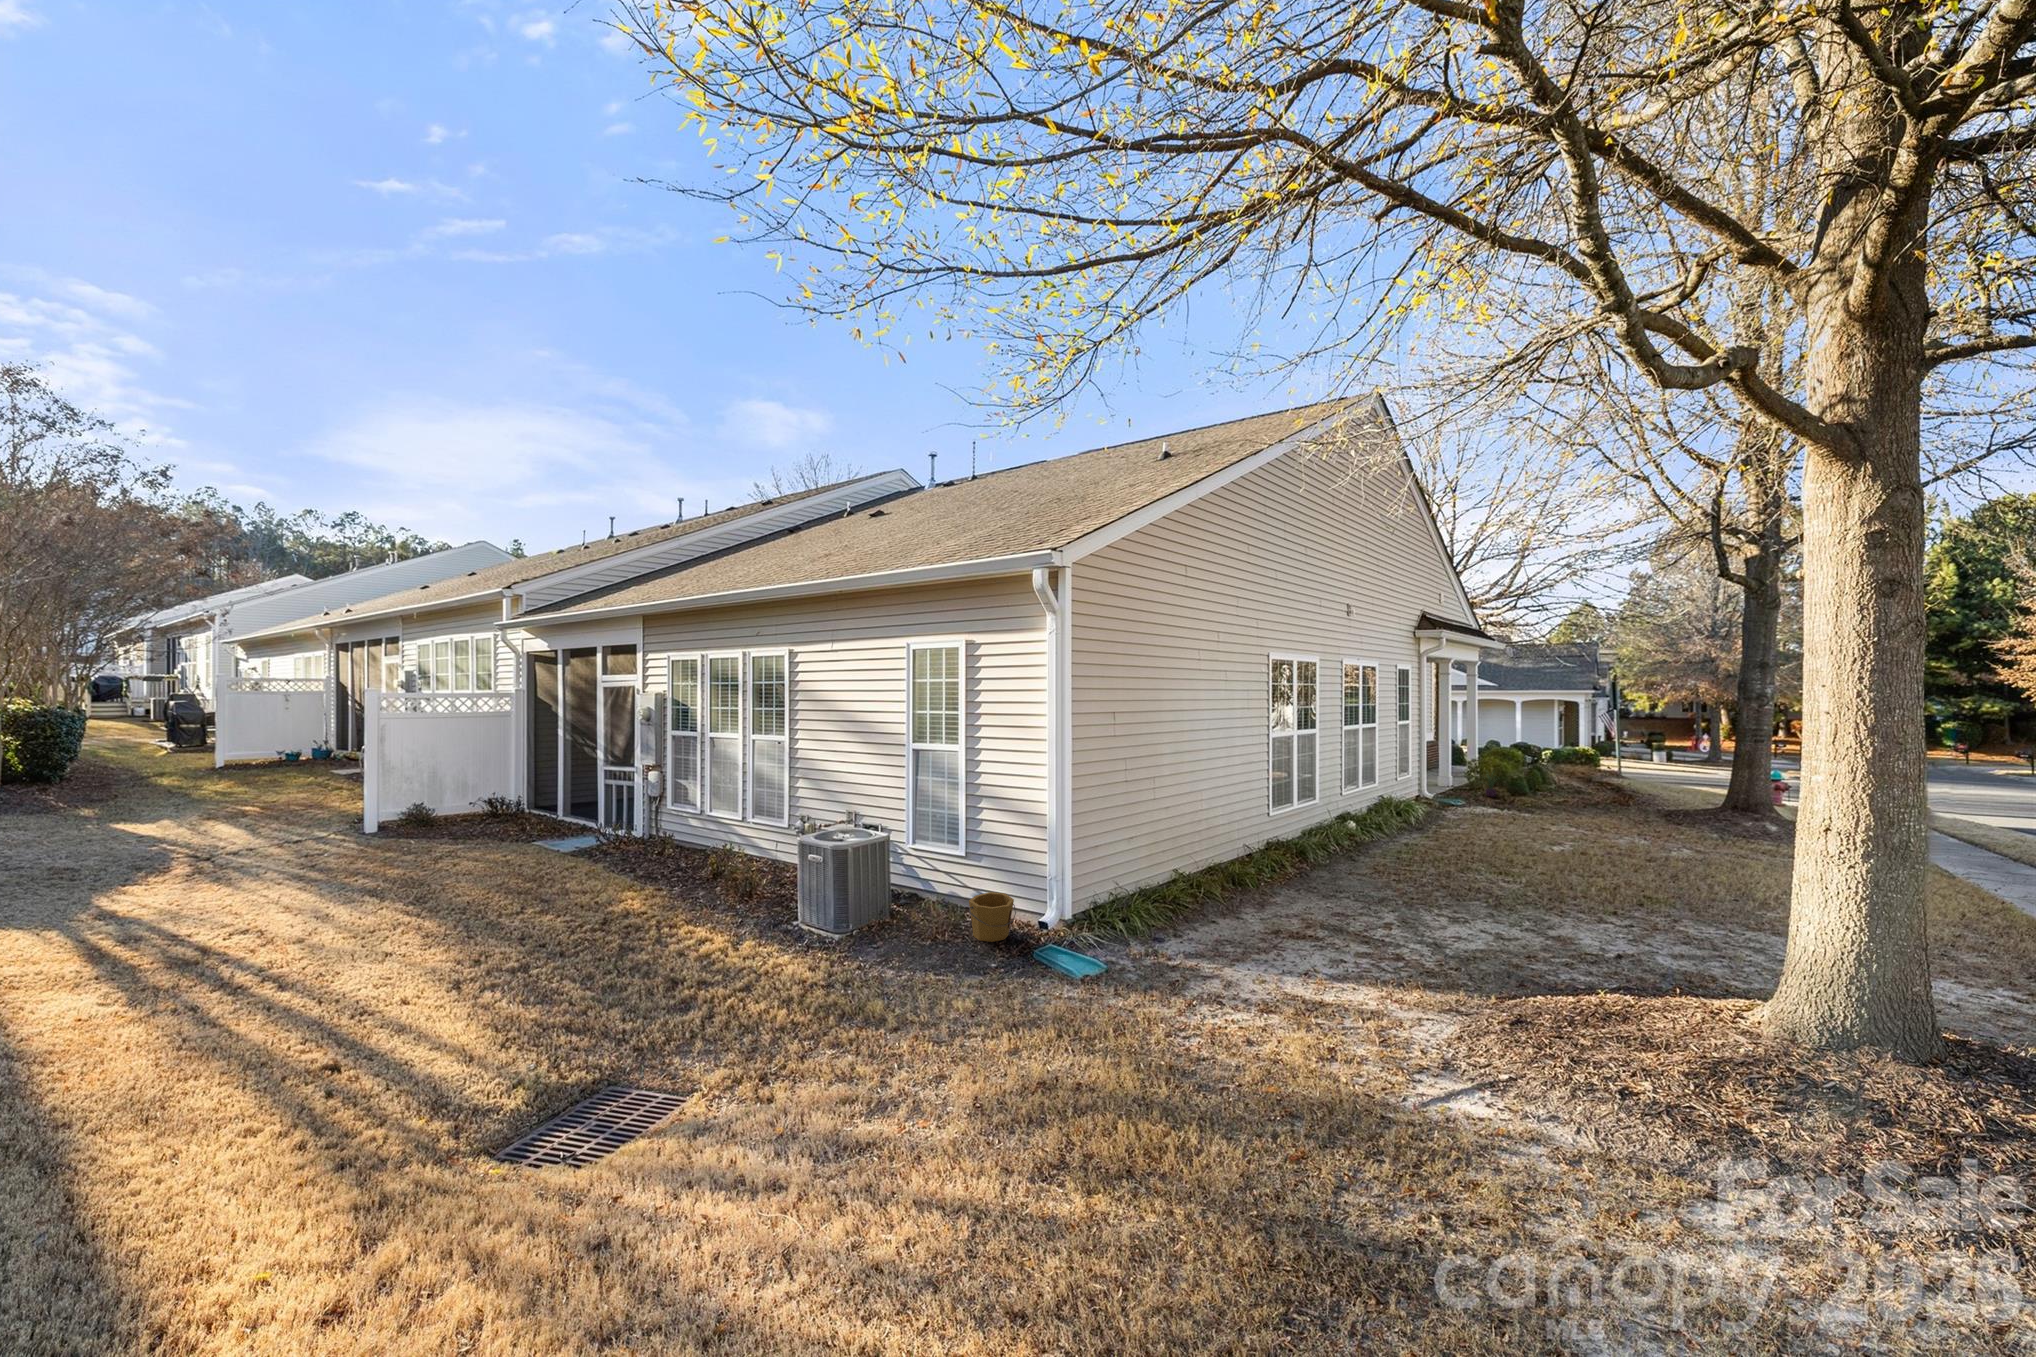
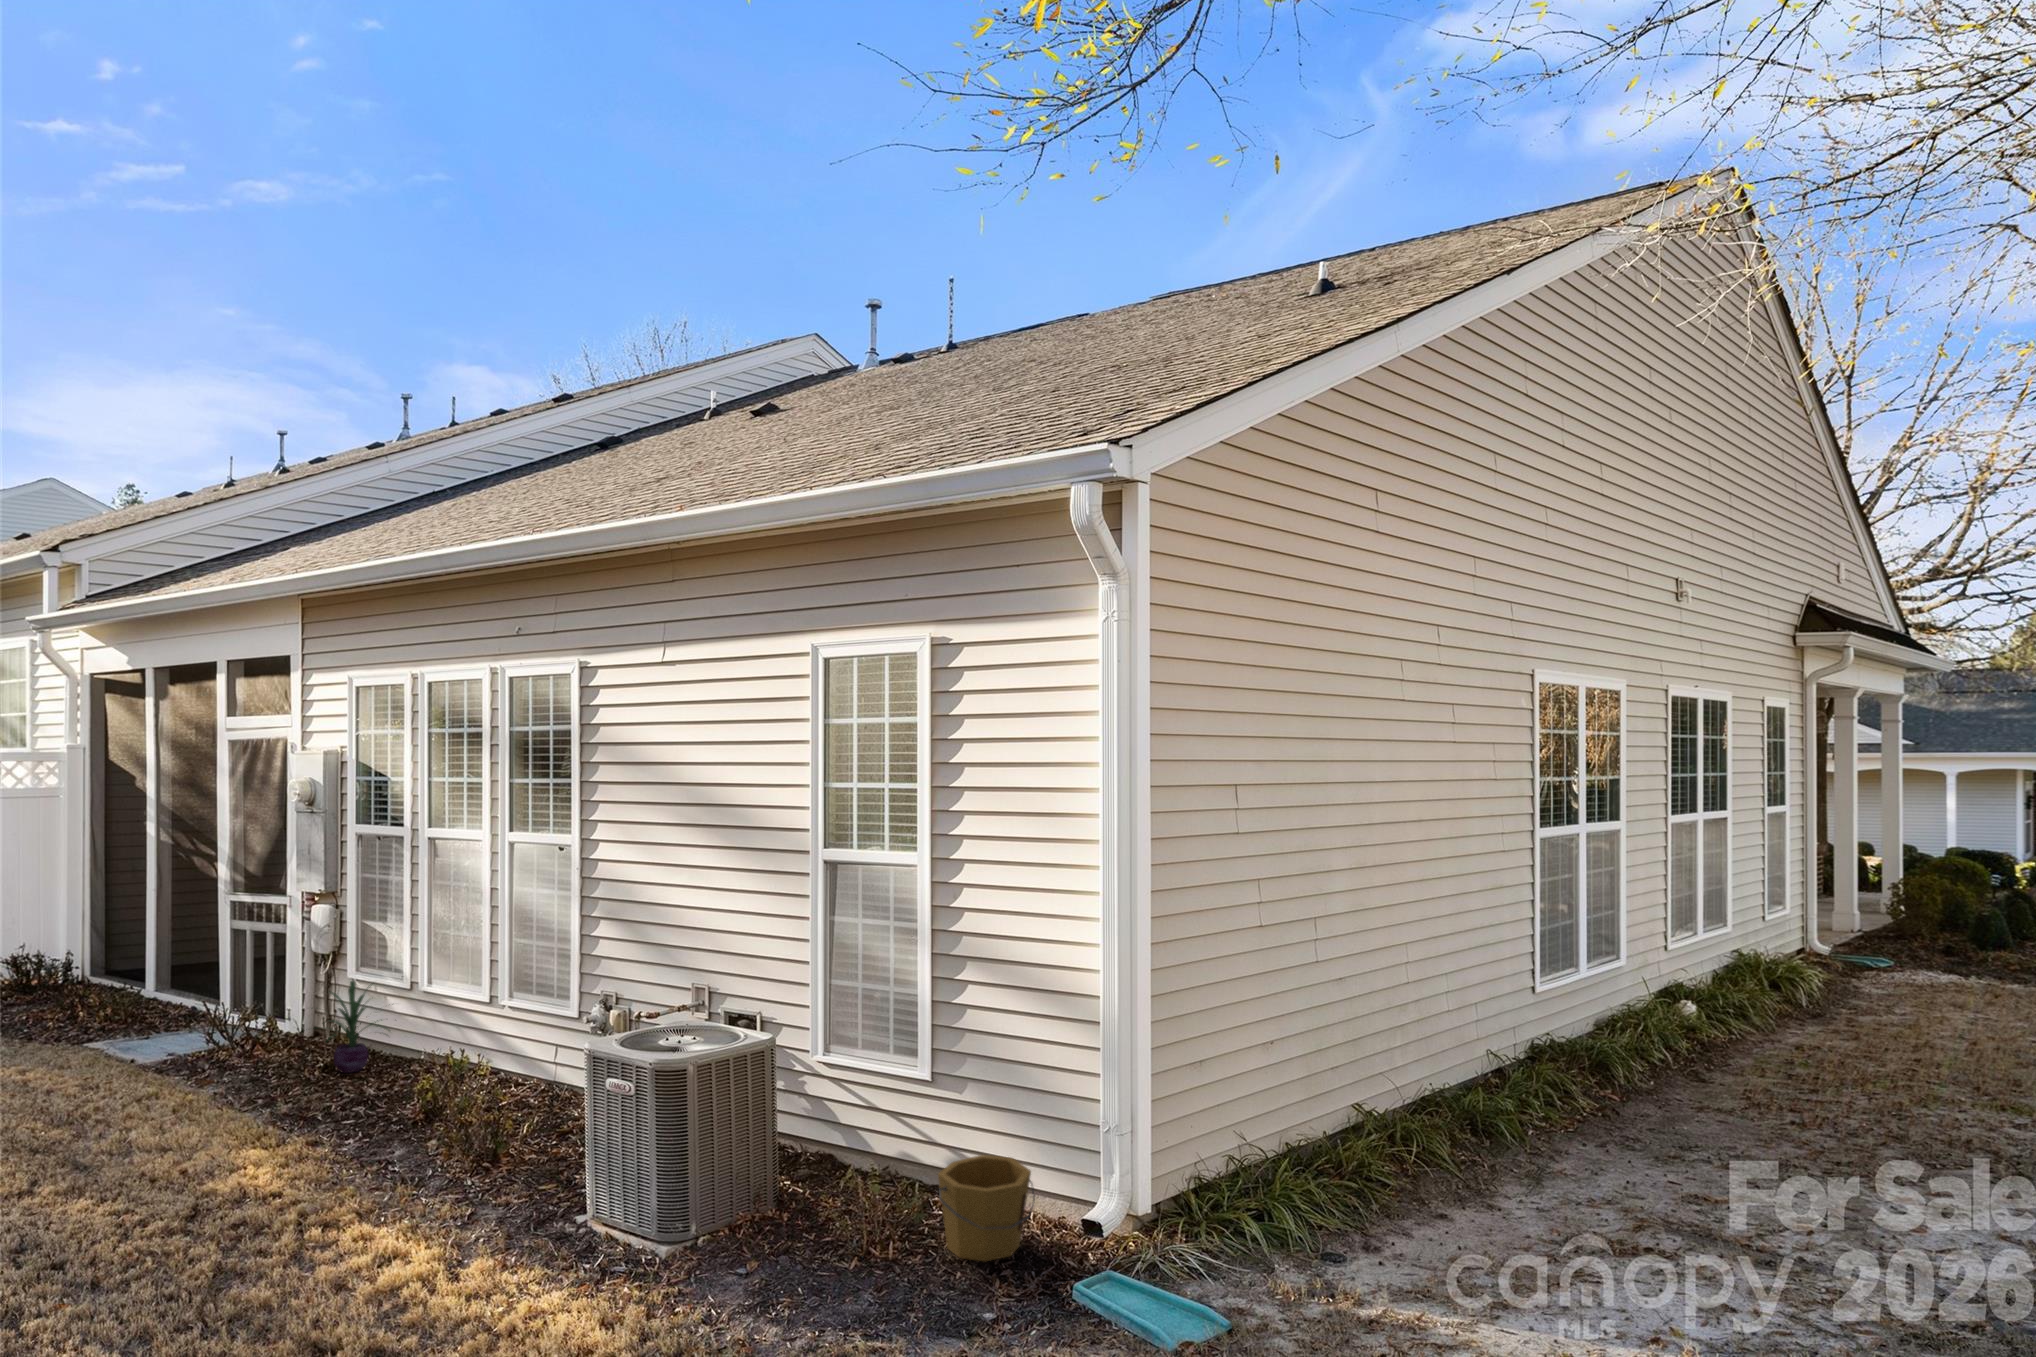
decorative plant: present [1486,773,1497,797] -> present [323,981,389,1073]

